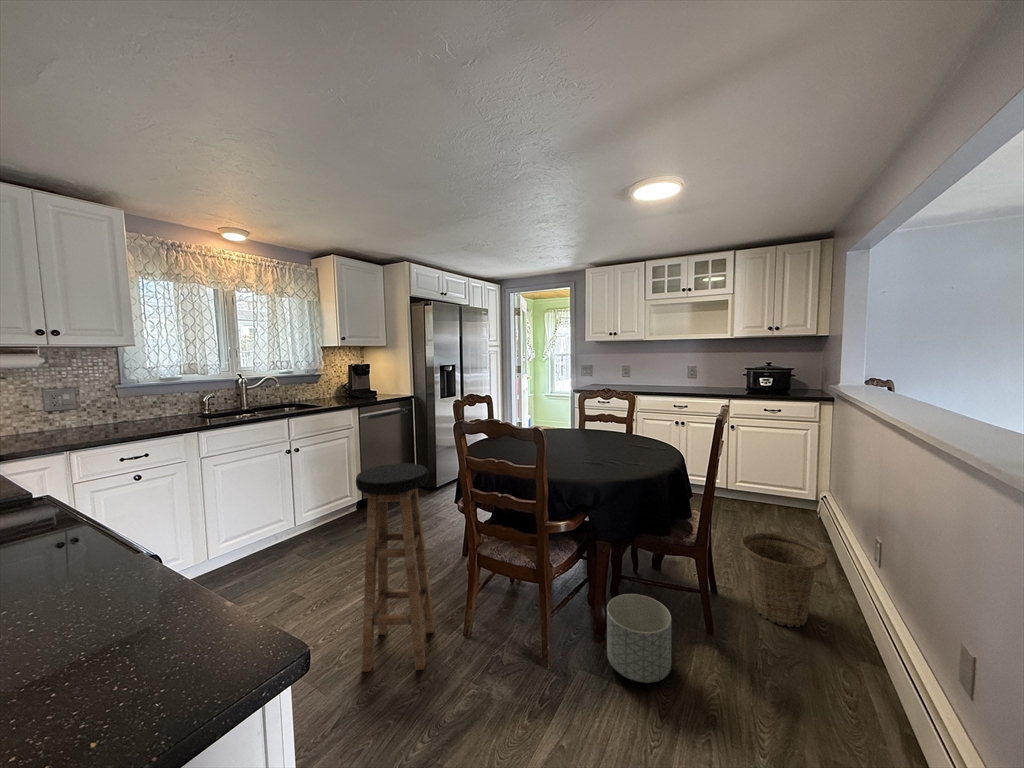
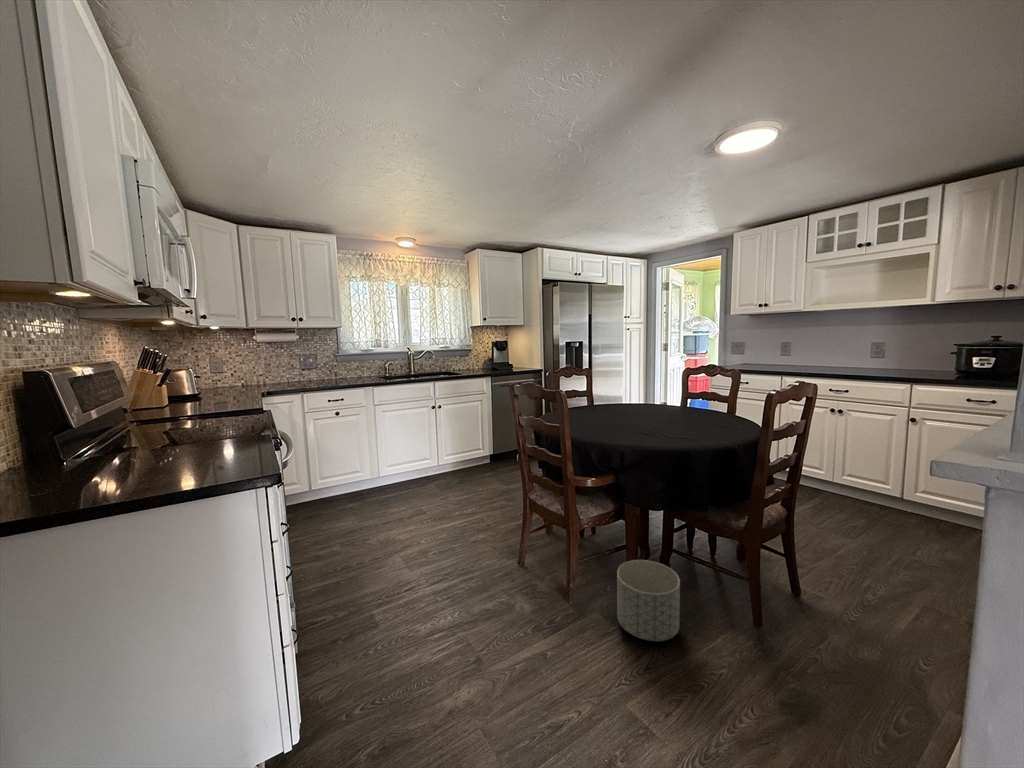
bar stool: present [356,463,434,672] -> none [433,417,497,576]
basket: present [741,533,827,627] -> none [816,539,934,657]

